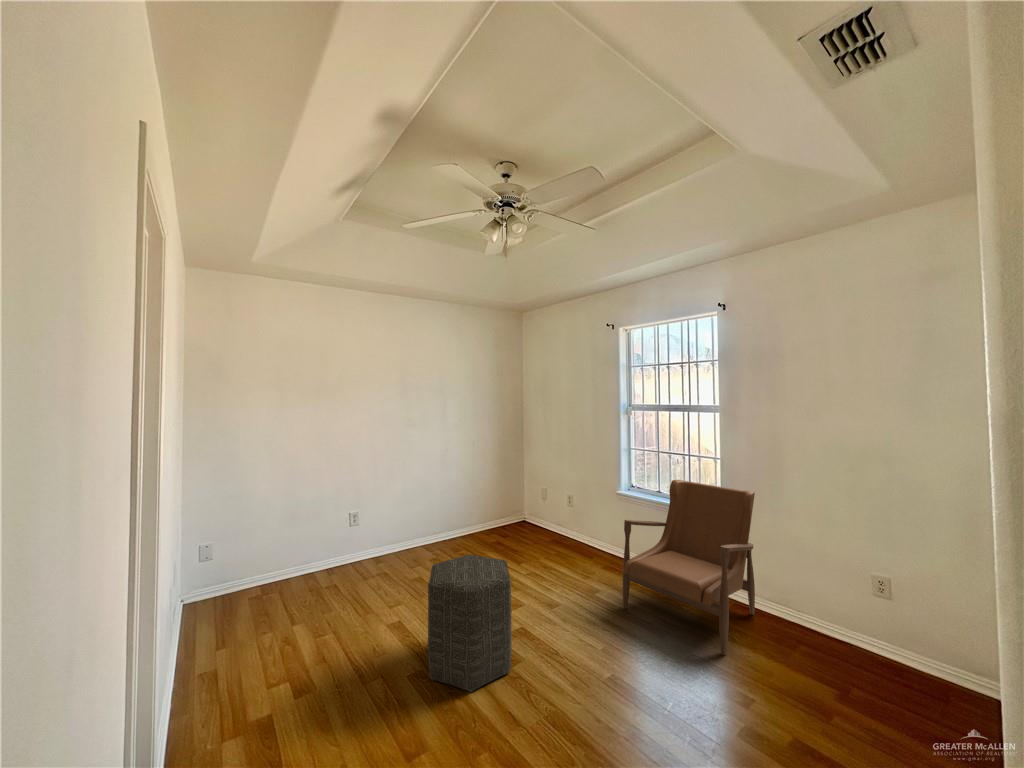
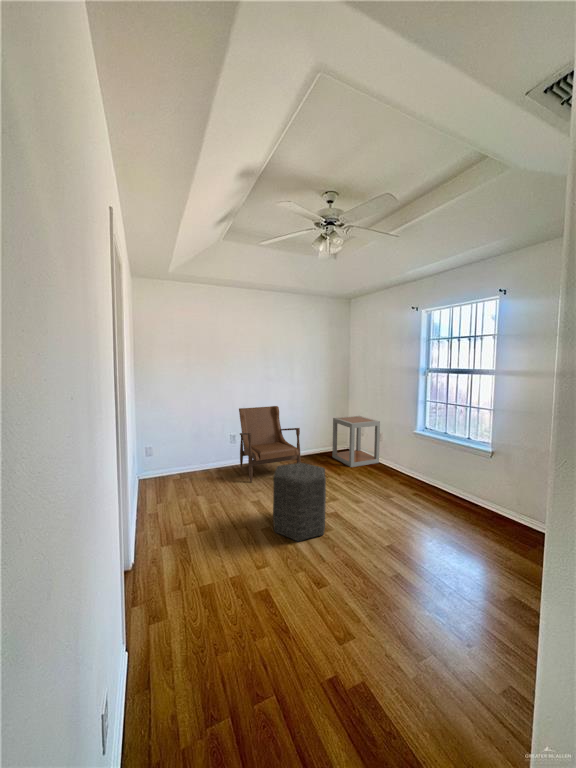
side table: none [505,472,570,549] -> present [332,416,380,467]
armchair: present [623,480,755,655] -> present [239,406,301,482]

